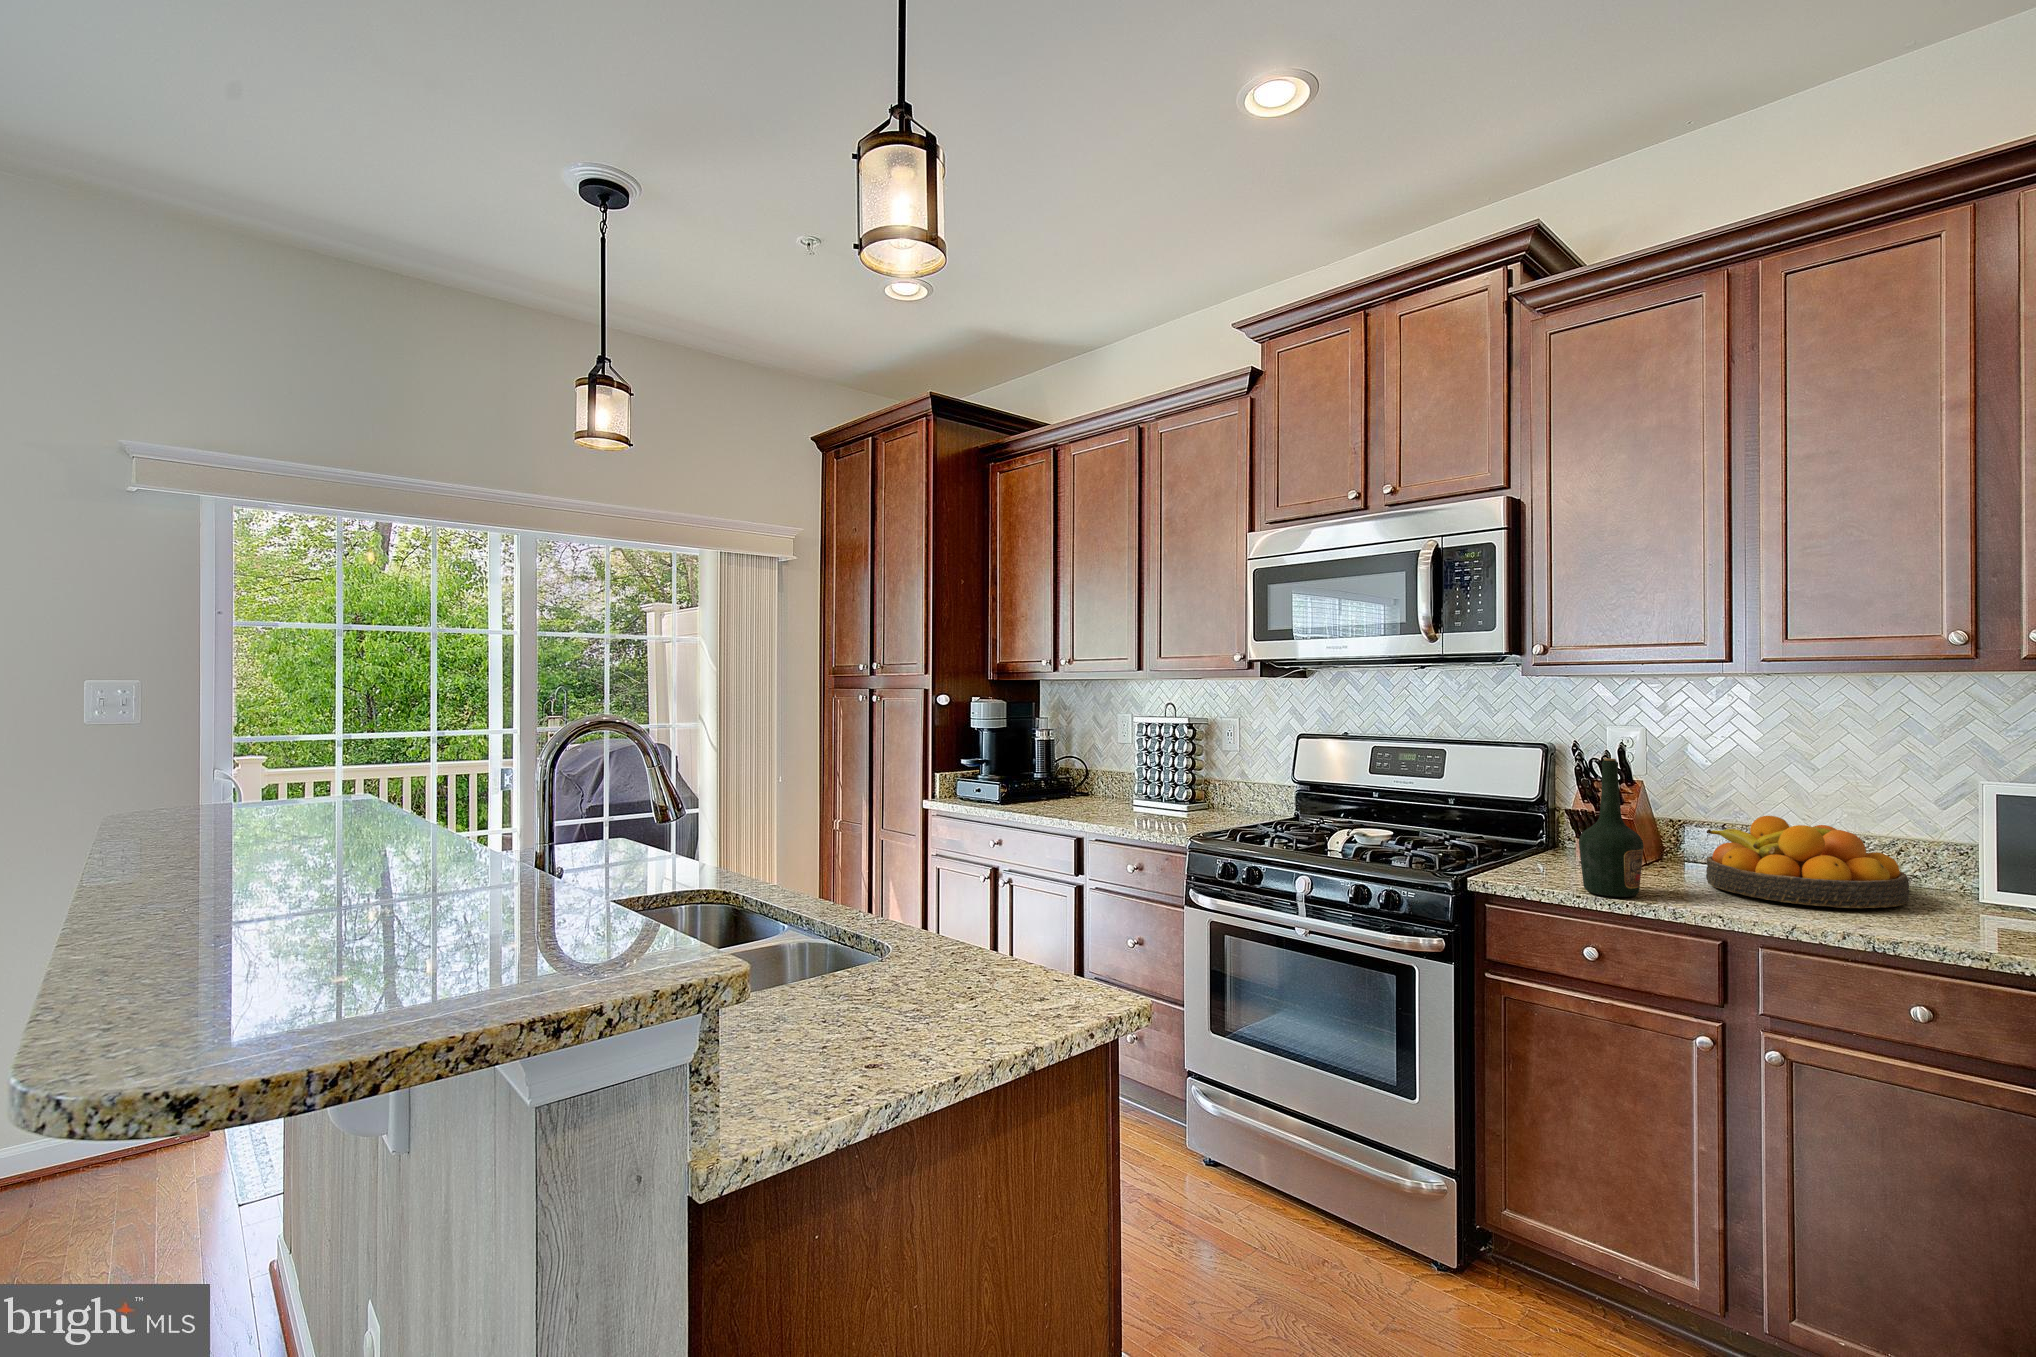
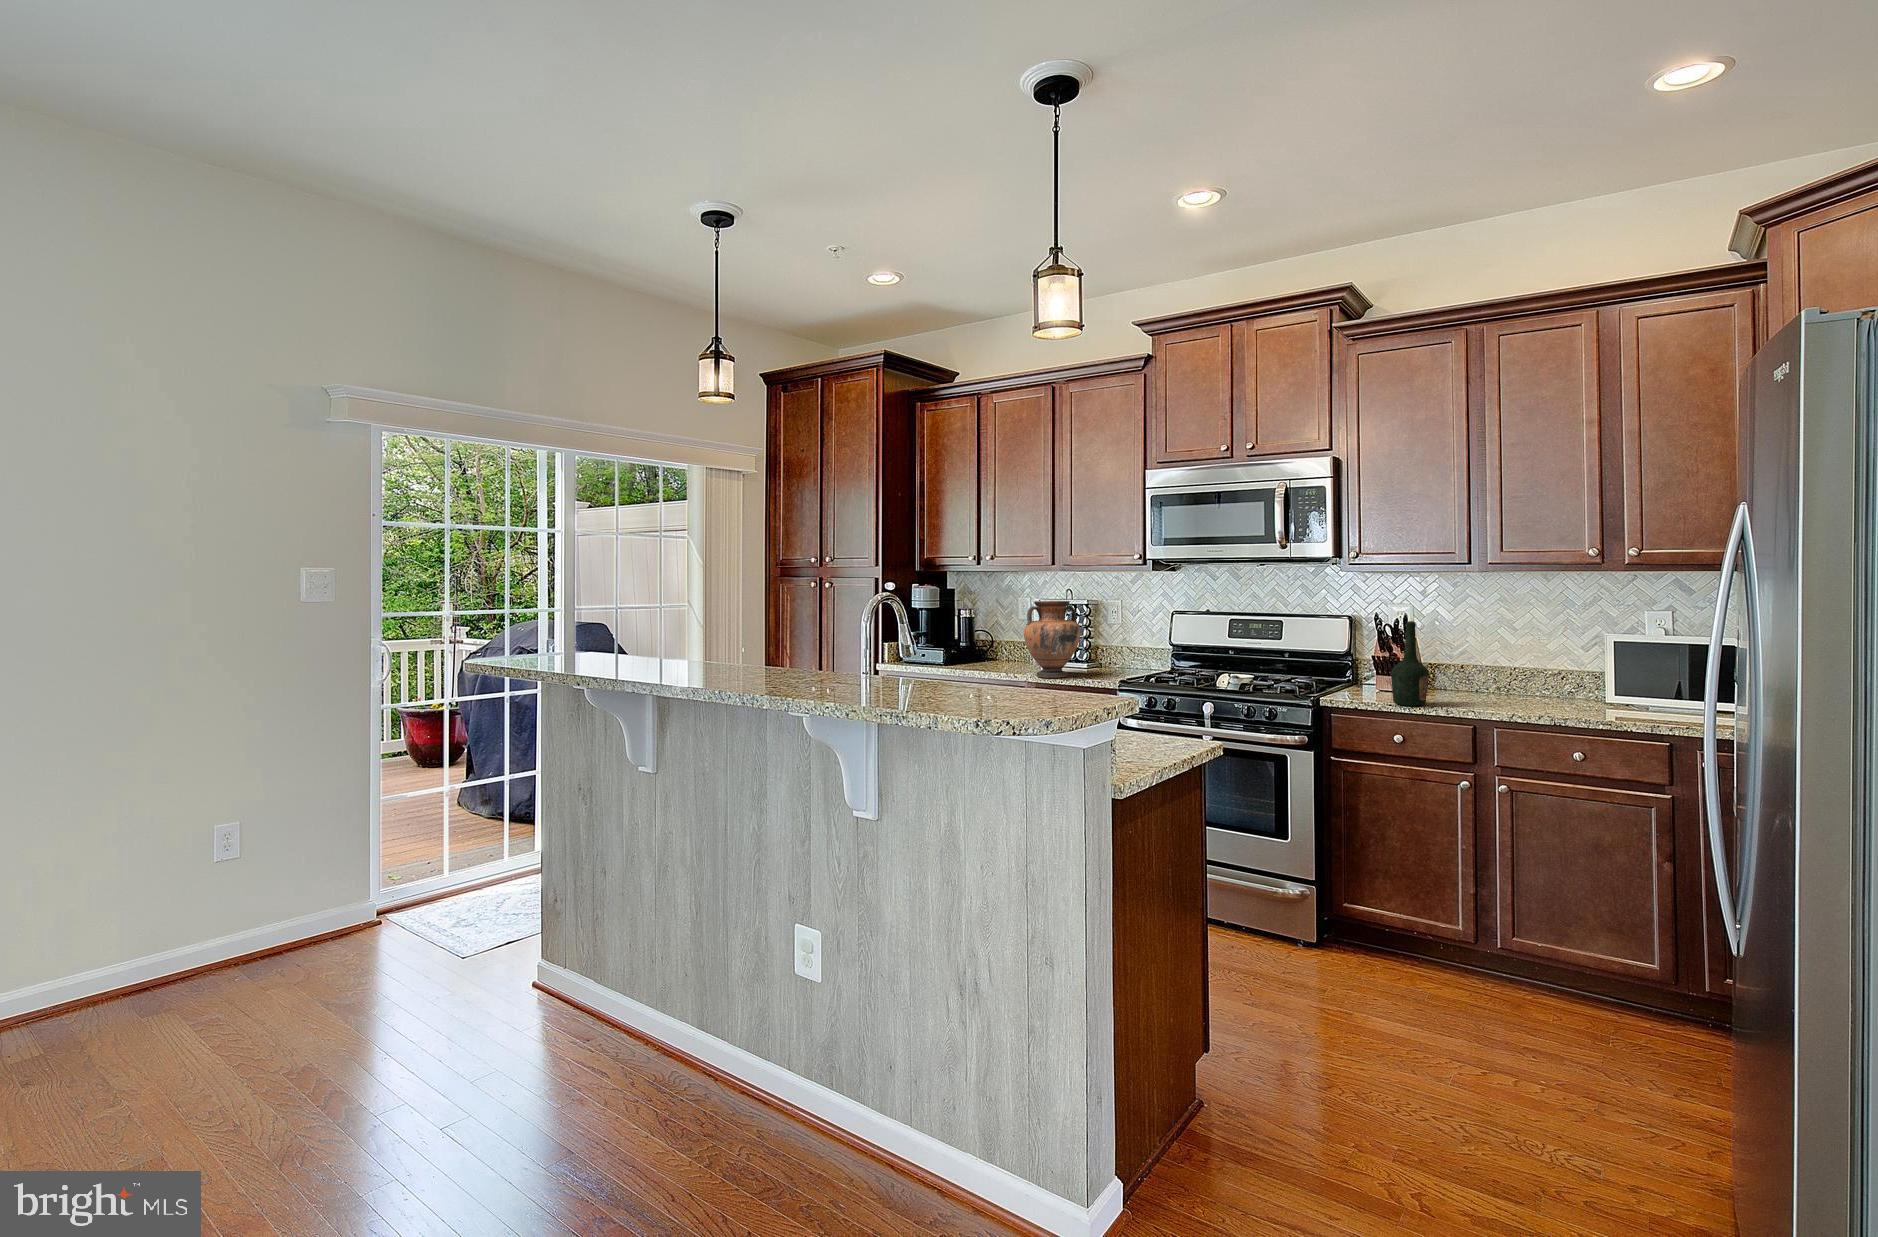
vase: none [1078,718,1156,824] -> present [1024,601,1081,678]
fruit bowl: present [1706,816,1909,908] -> none [1458,656,1572,706]

